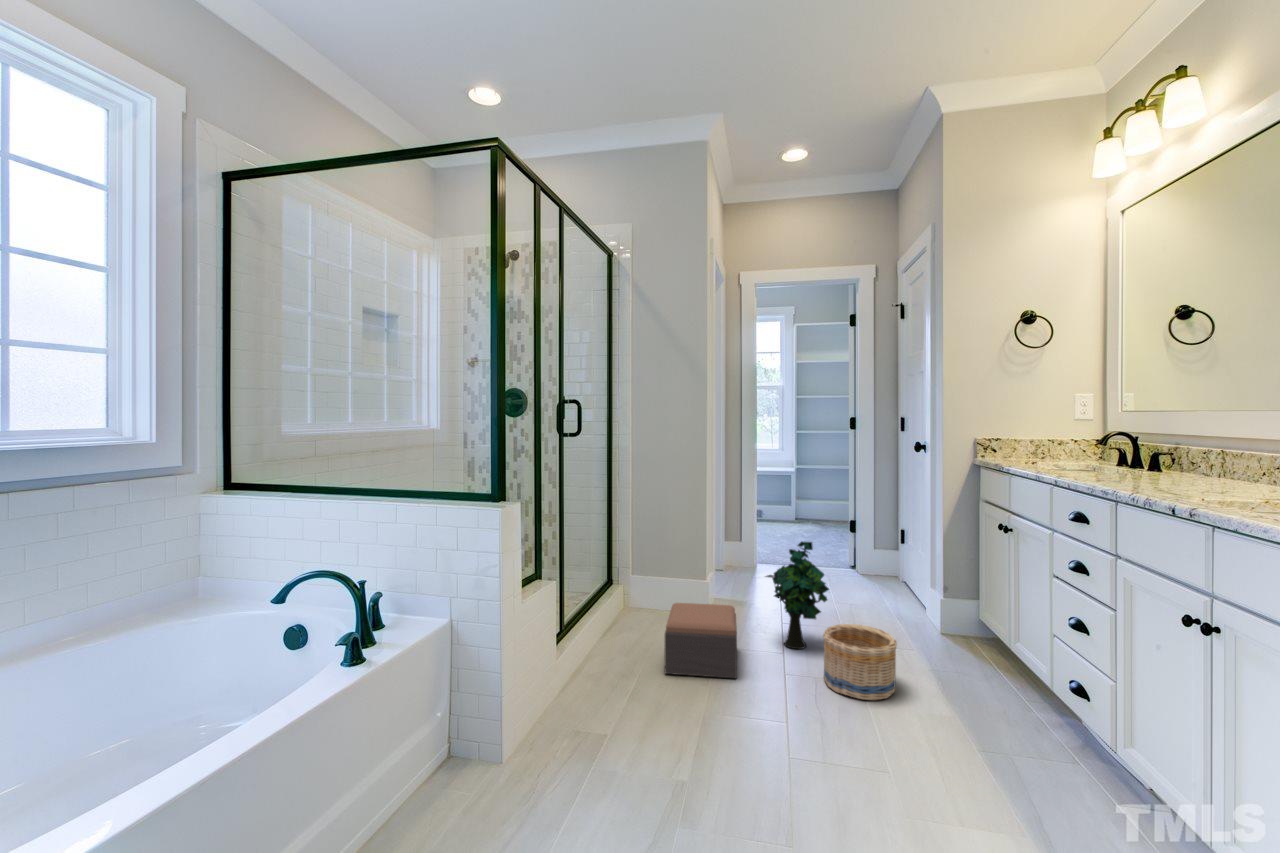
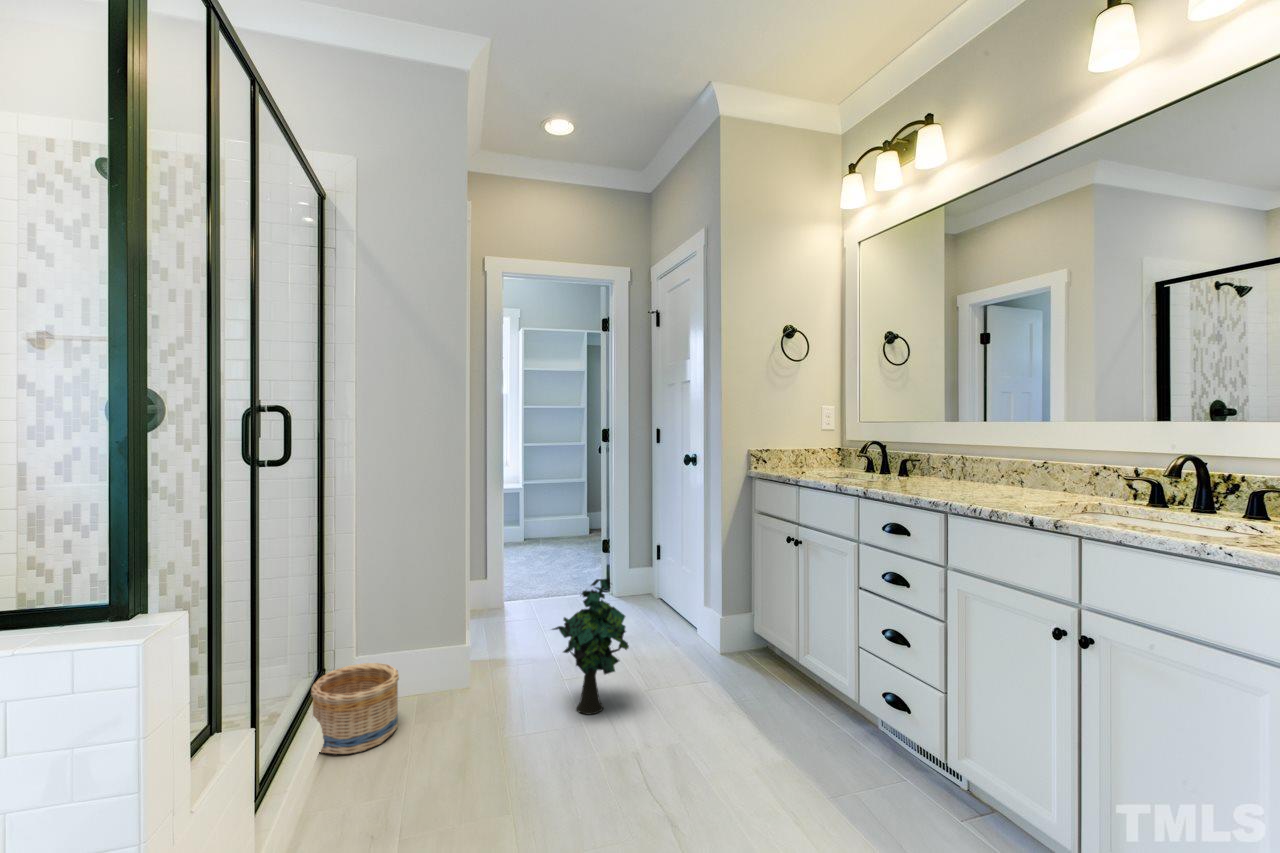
footstool: present [665,603,737,678] -> none [432,678,541,808]
basket: present [823,624,897,700] -> present [311,663,399,754]

